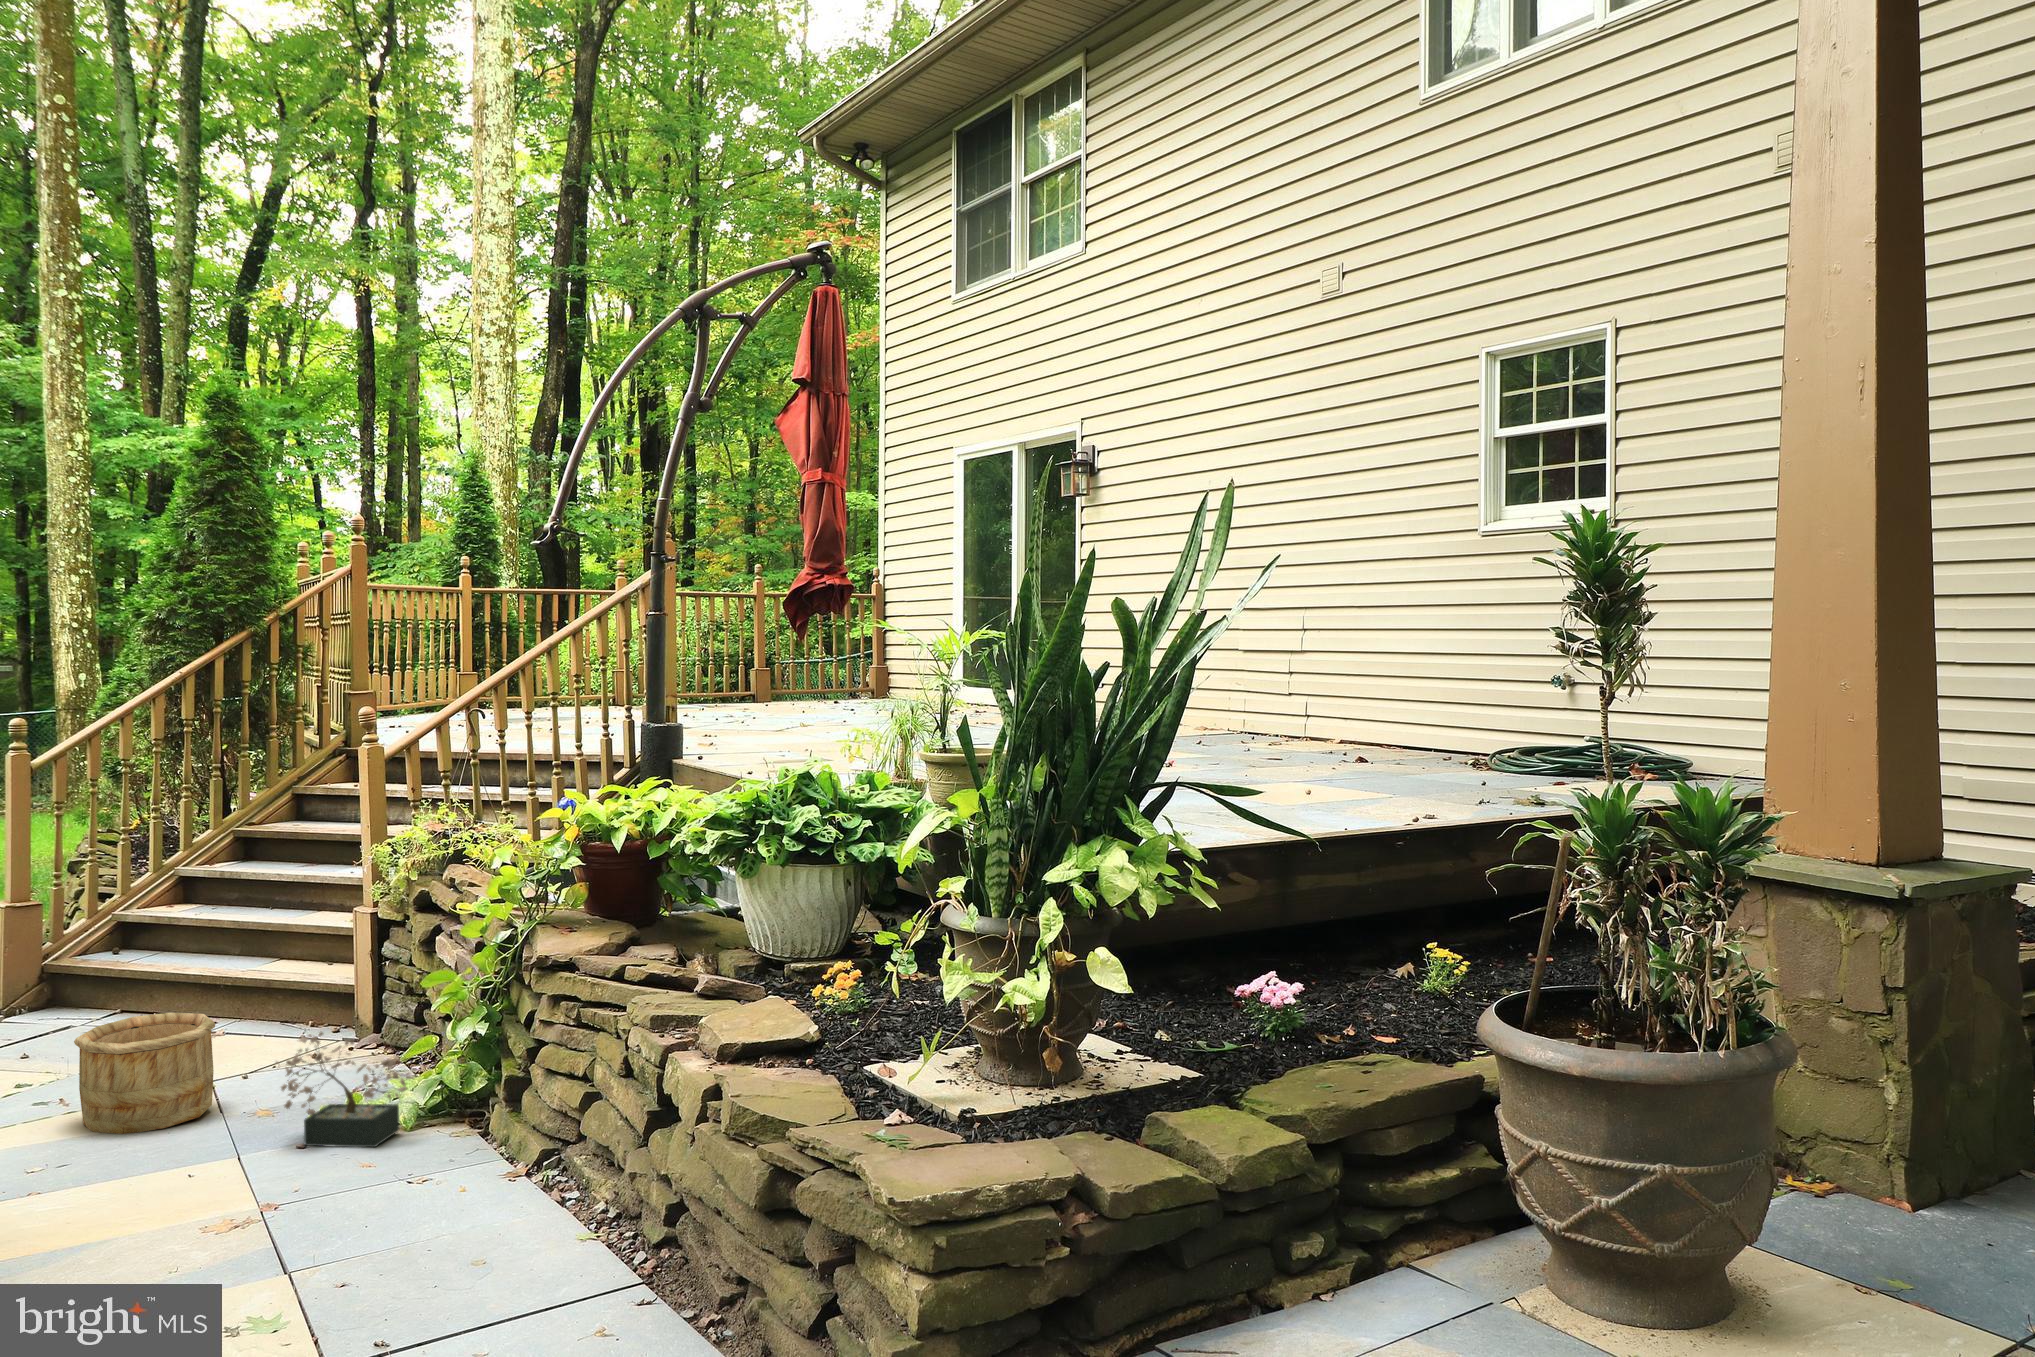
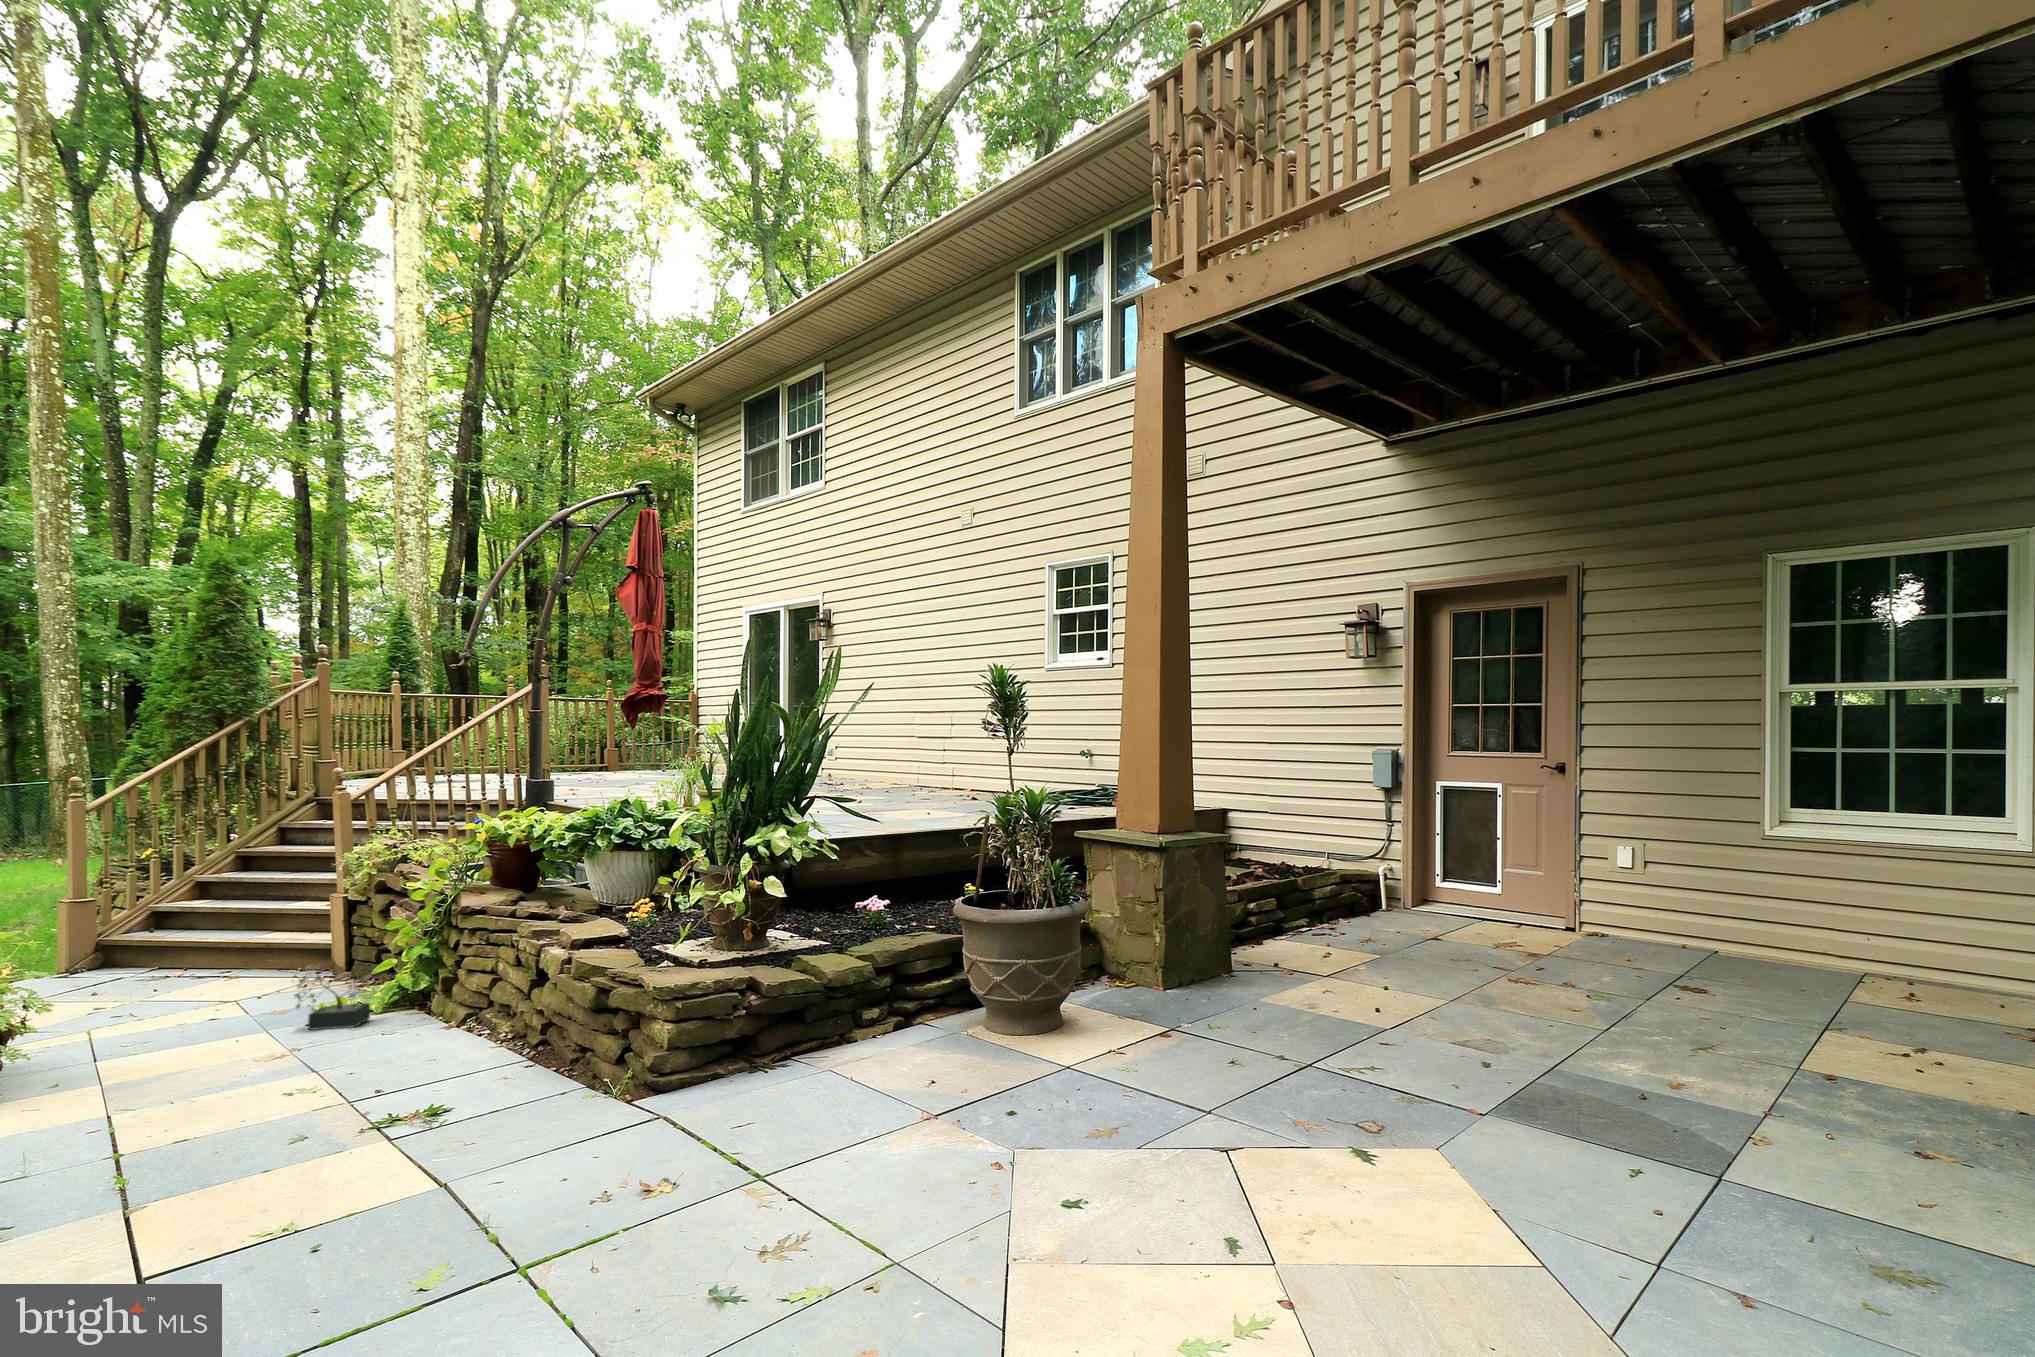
wooden bucket: present [74,1013,215,1134] -> none [146,960,243,1035]

